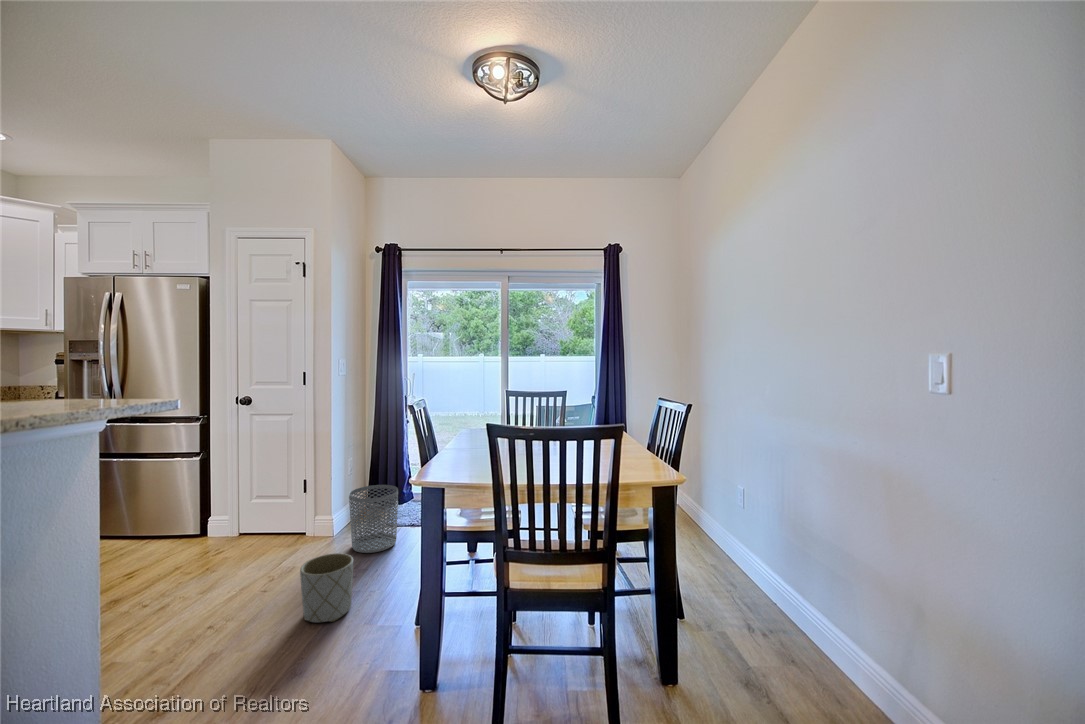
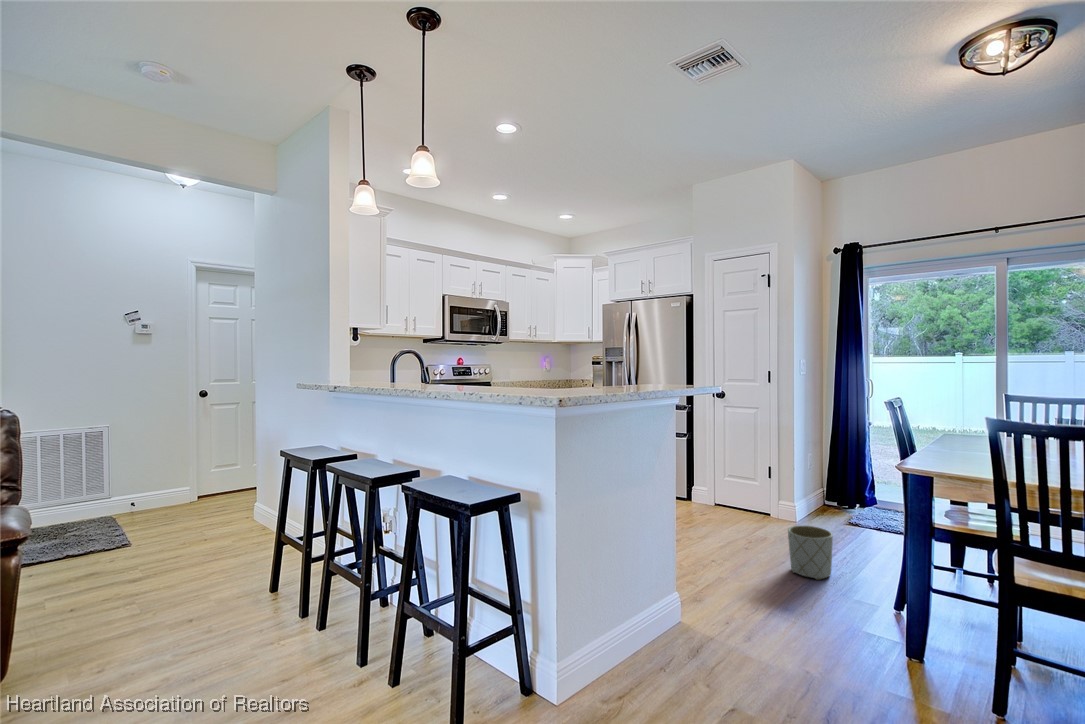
waste bin: present [349,485,398,553] -> none [815,480,865,542]

